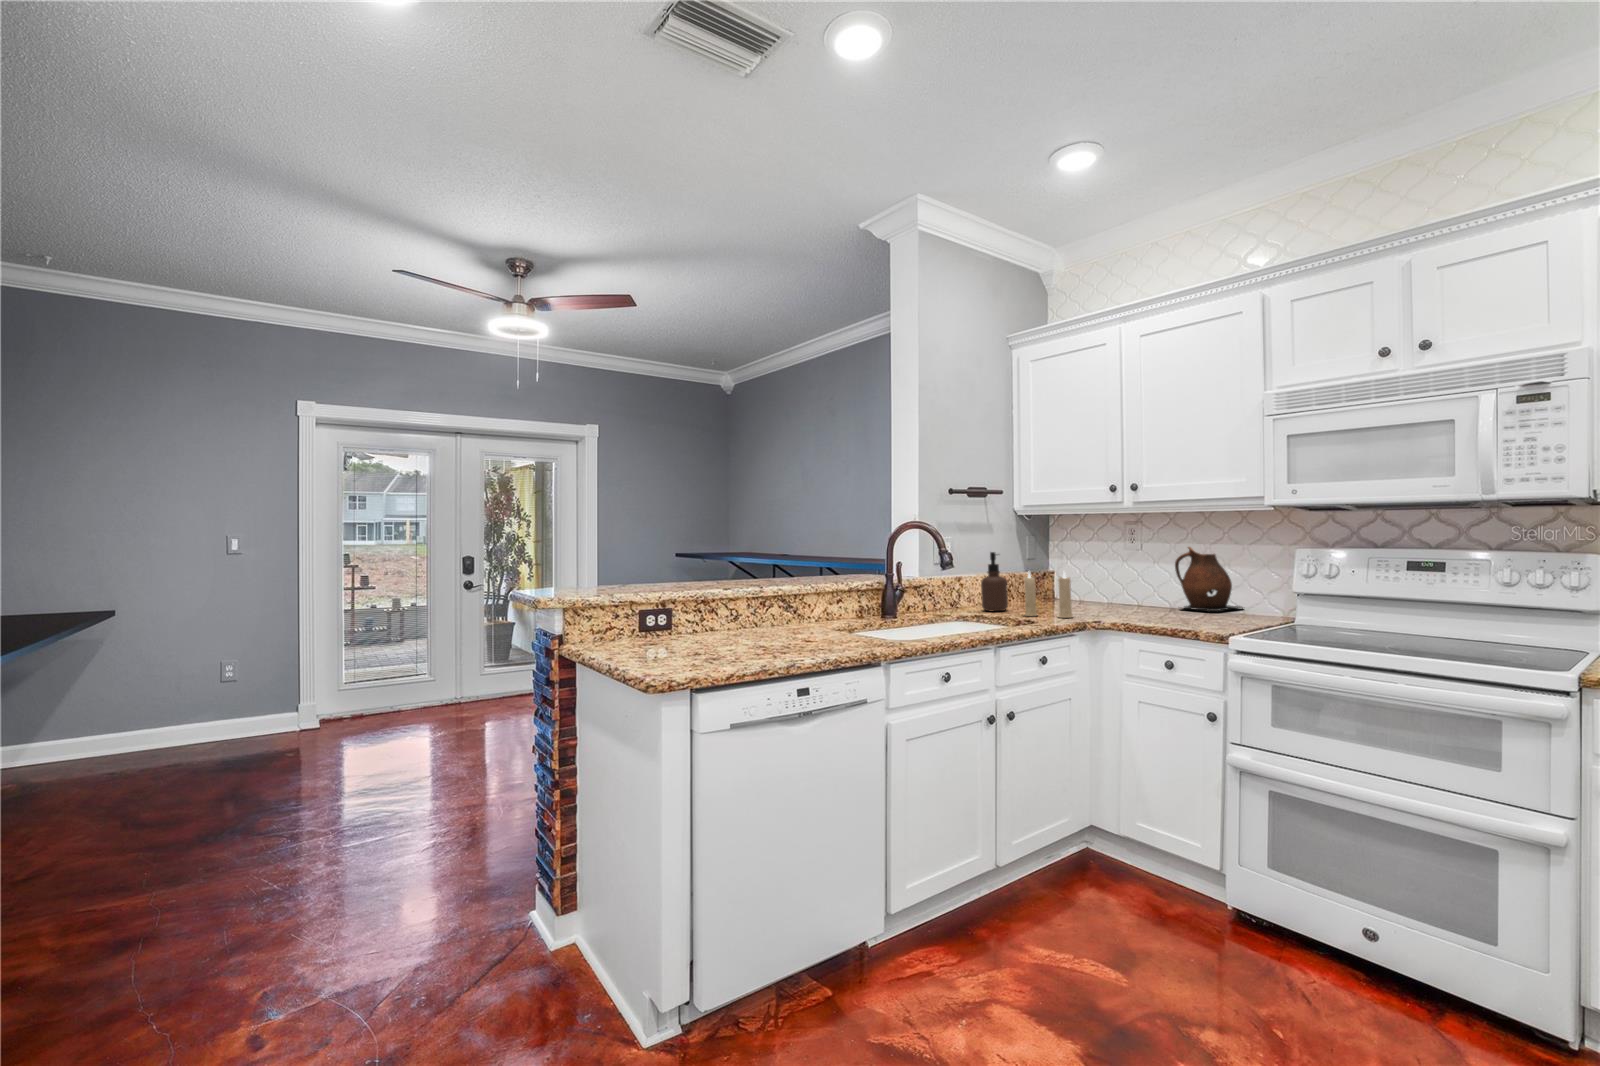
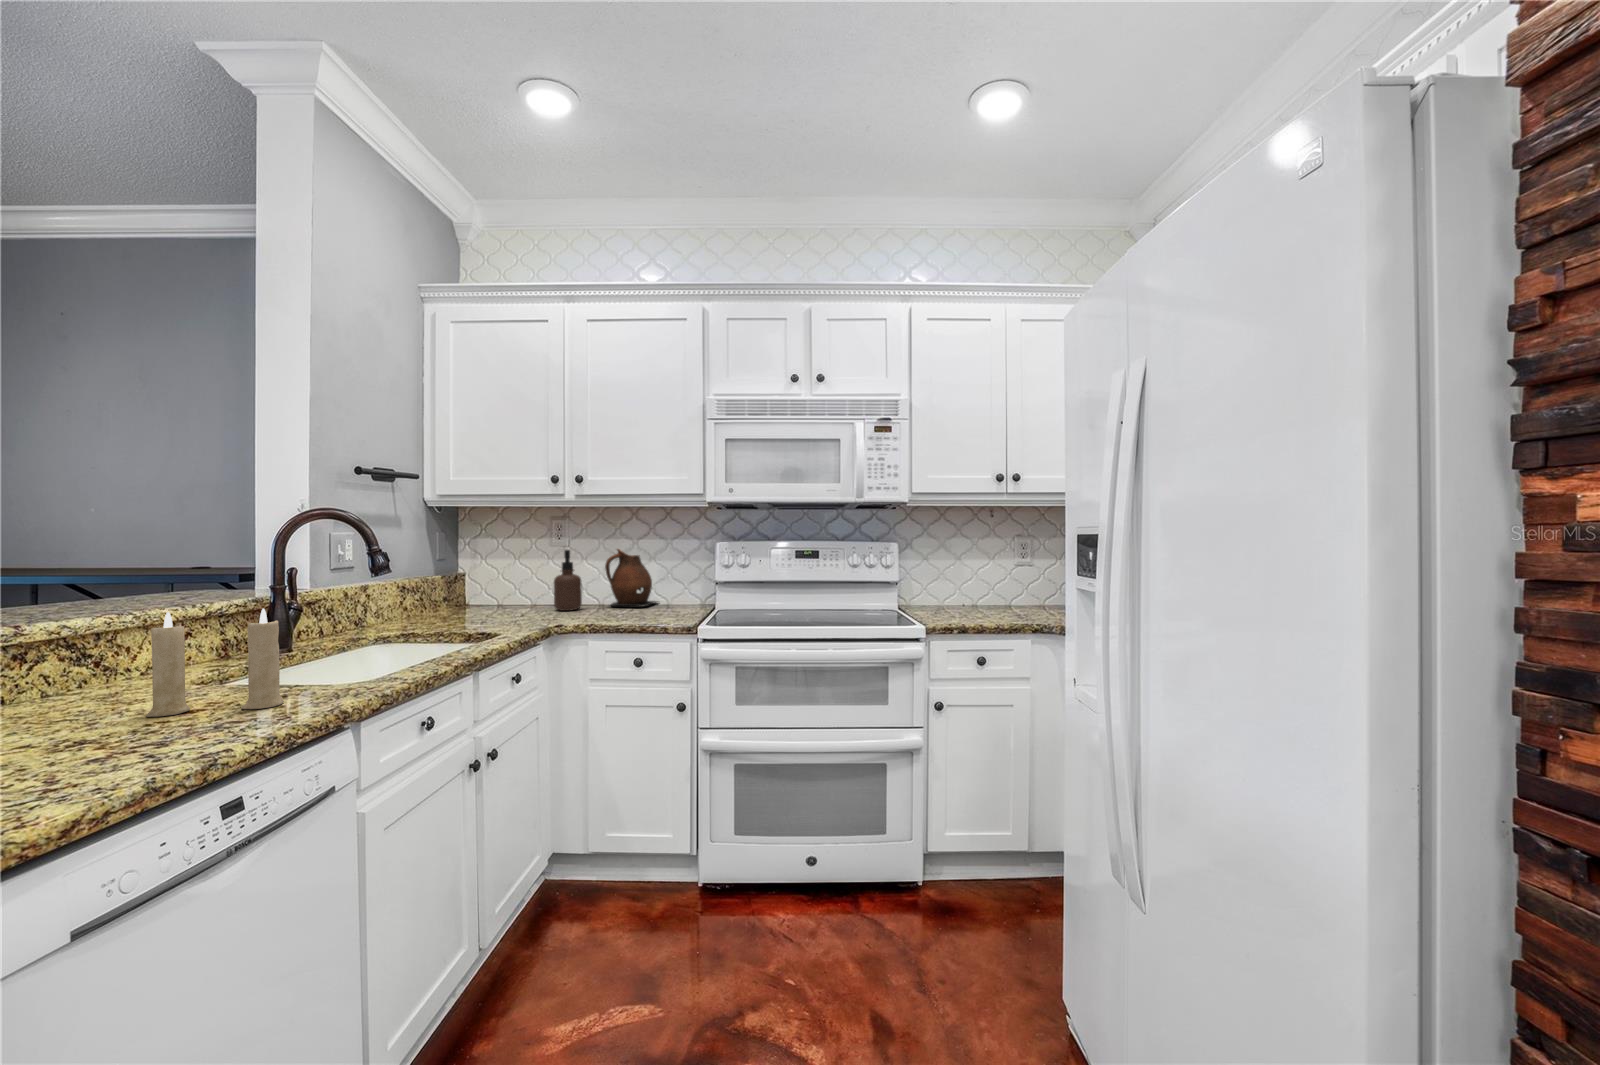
soap dispenser: present [981,552,1008,611] -> present [554,550,582,611]
candle: present [1024,572,1073,618] -> present [146,608,284,717]

